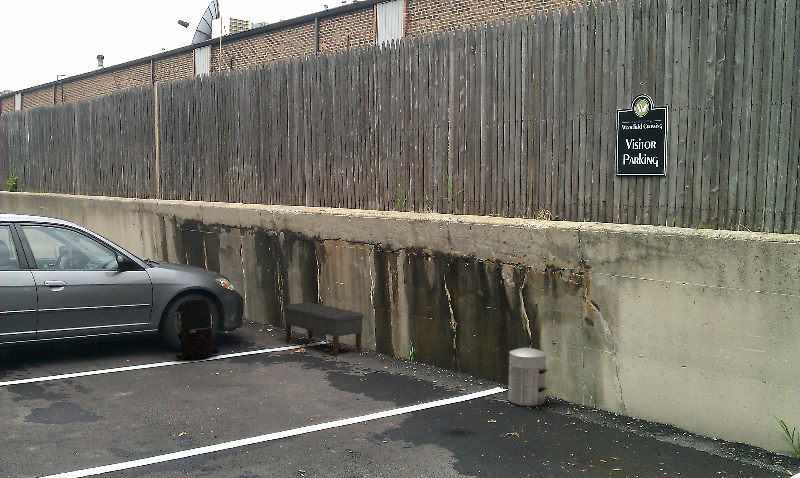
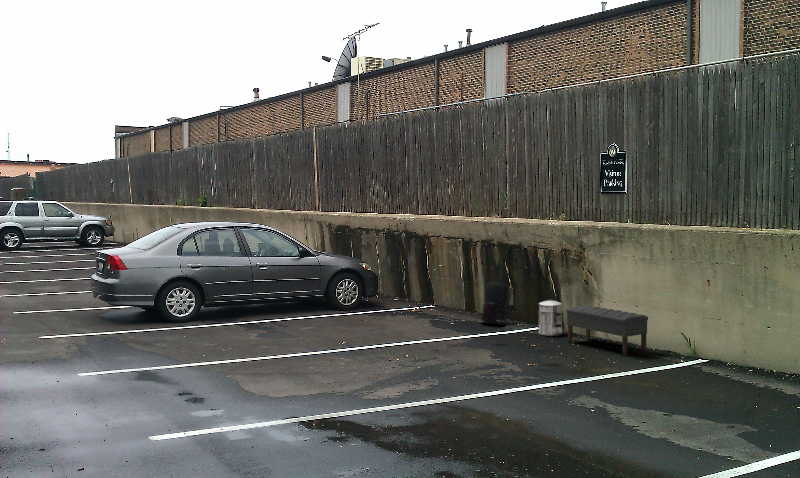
backpack: present [174,299,220,359] -> present [481,282,514,325]
bench: present [284,302,363,357] -> present [566,305,648,355]

